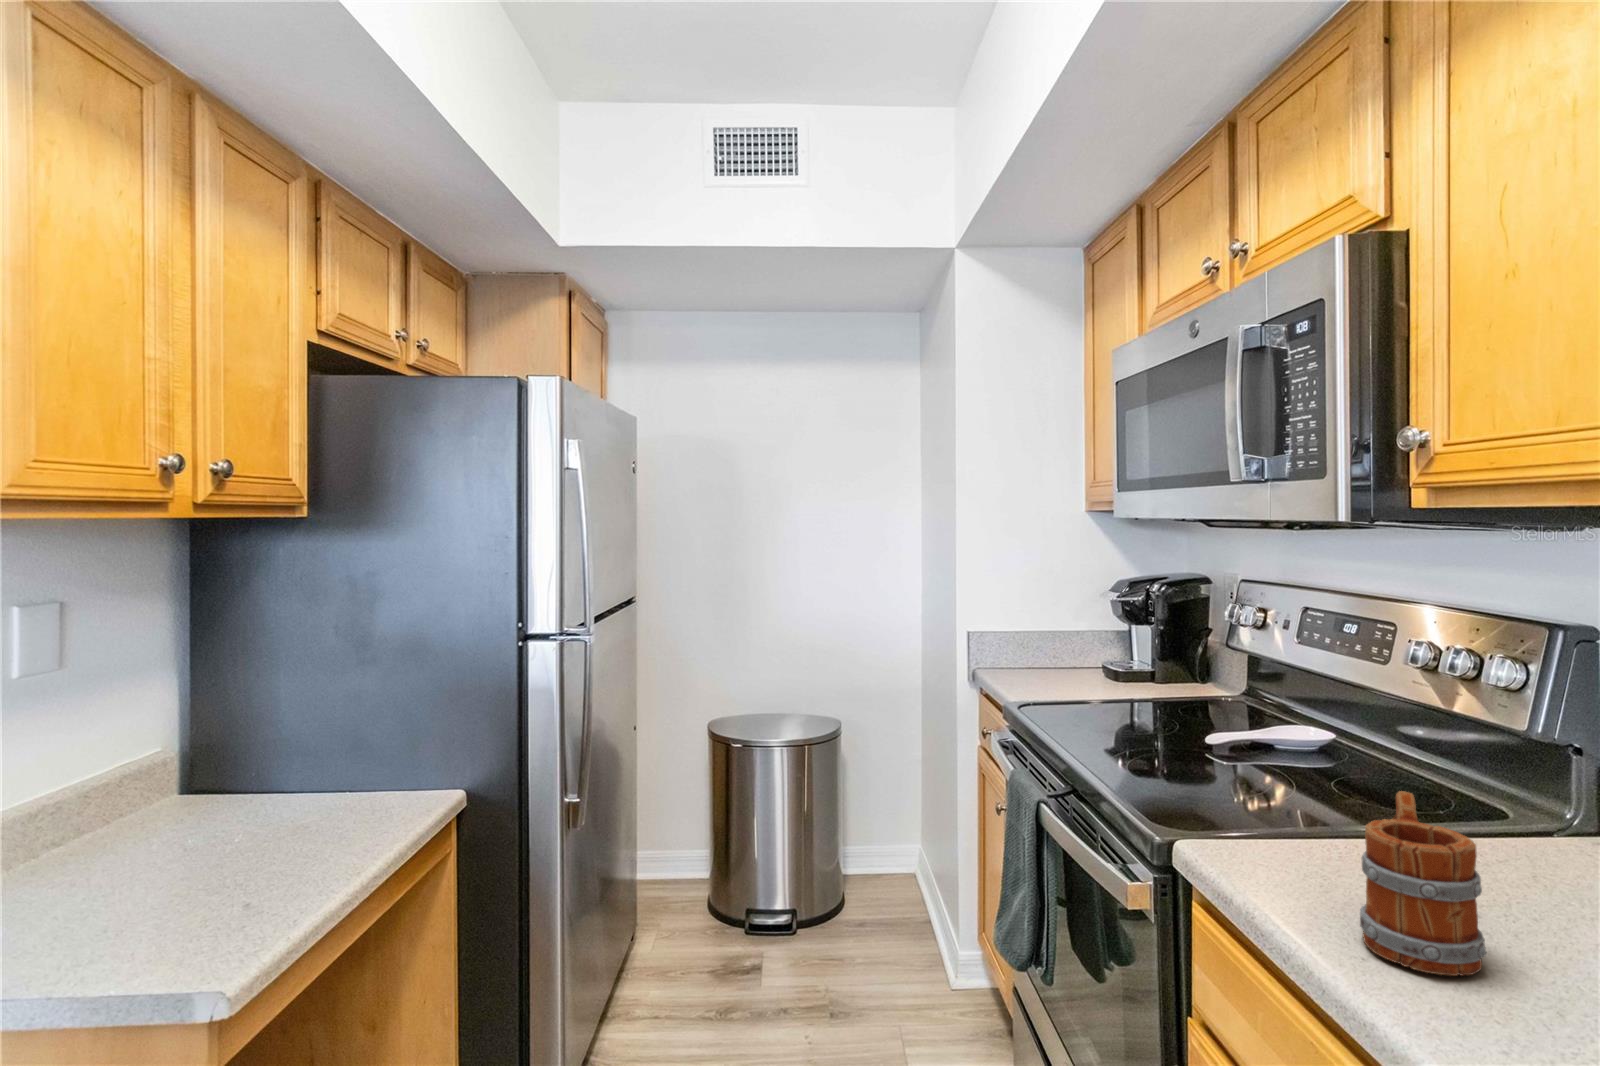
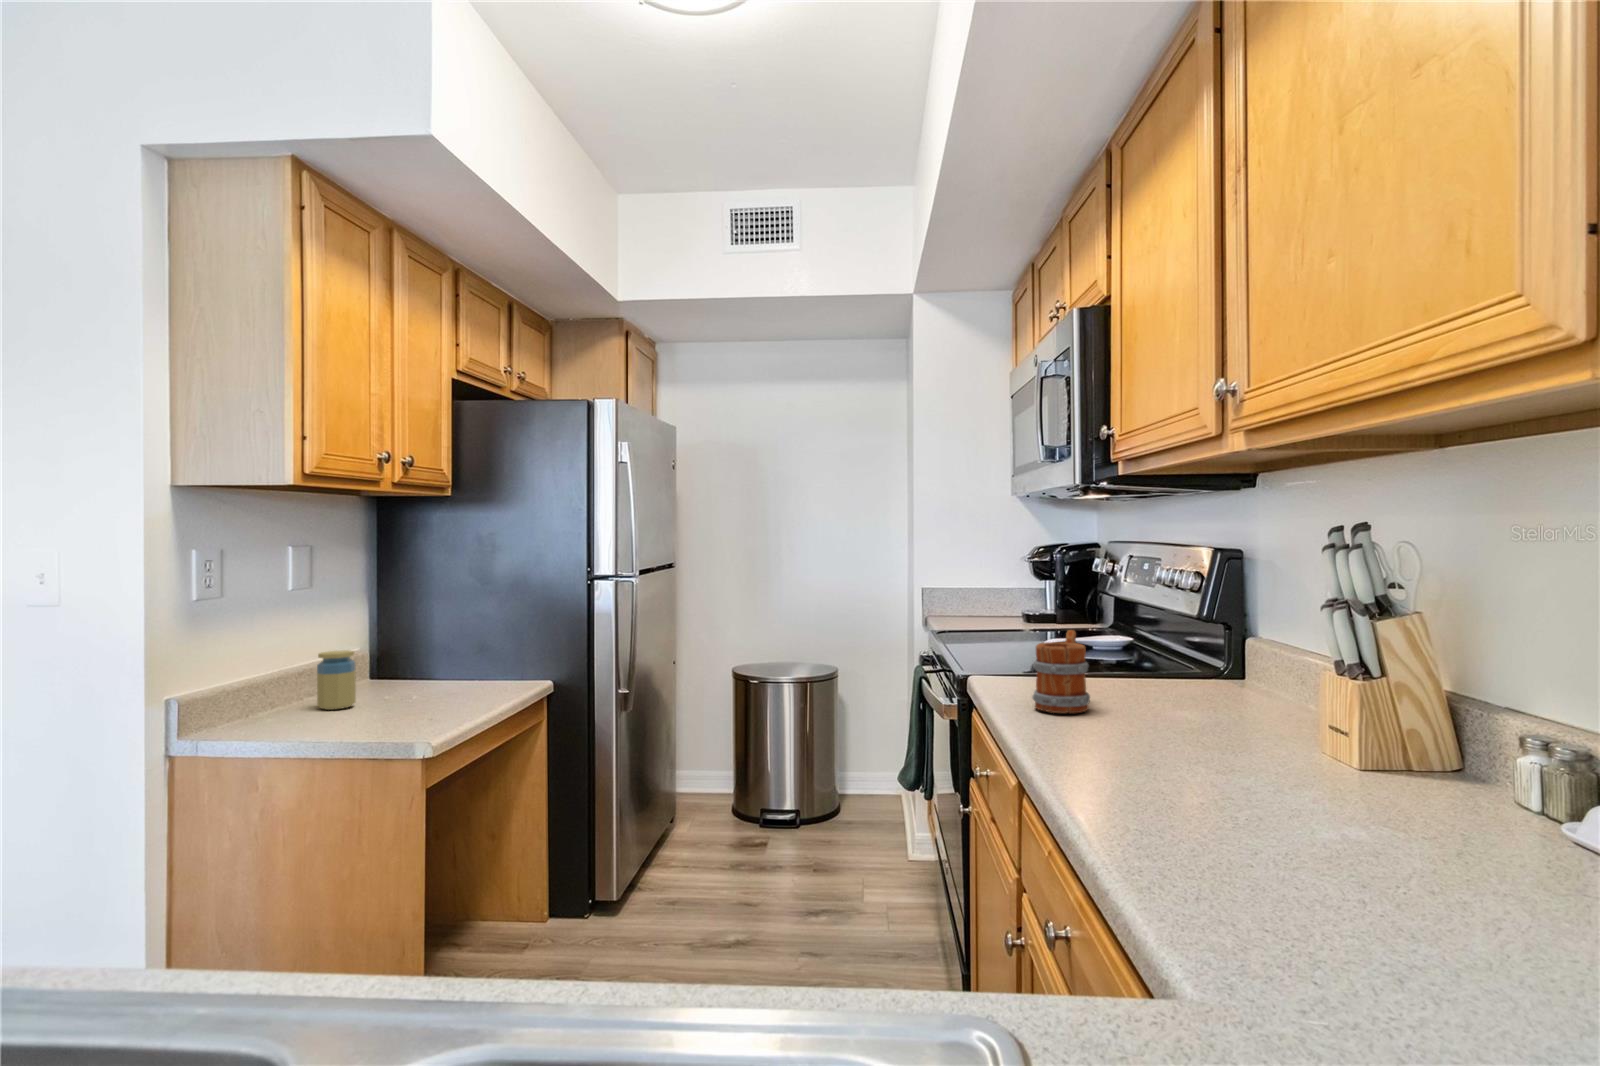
jar: none [51,781,126,890] -> present [317,650,356,710]

